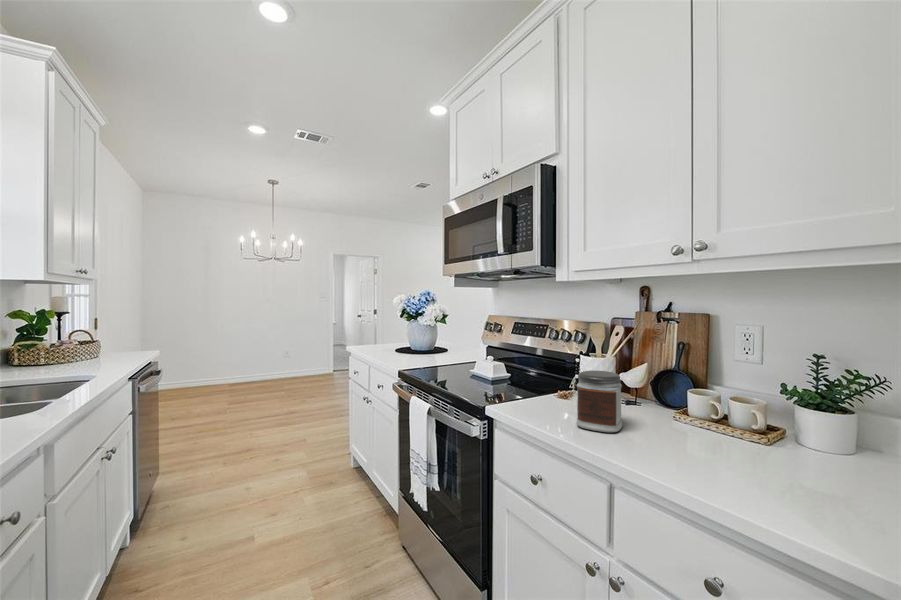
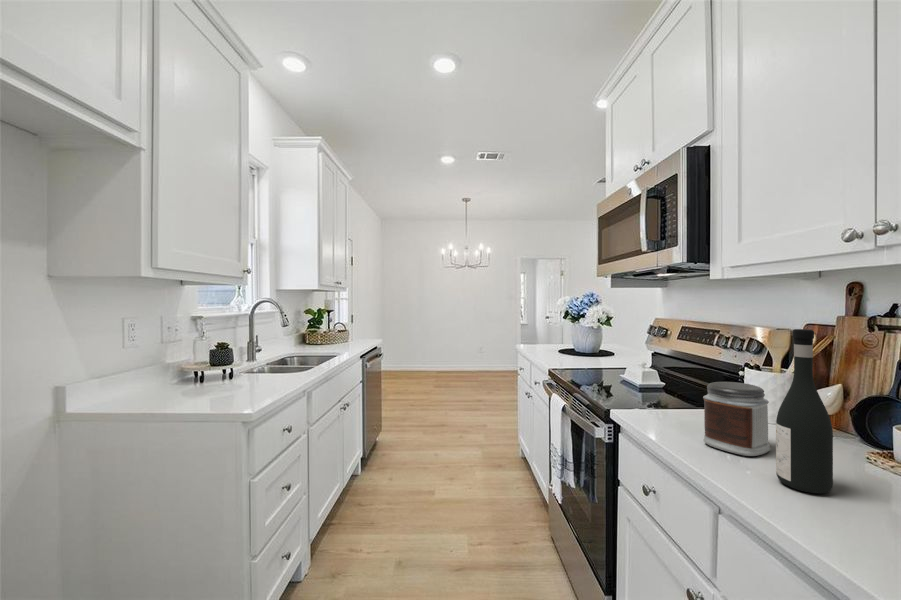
wine bottle: none [645,325,683,456] -> present [776,329,833,493]

